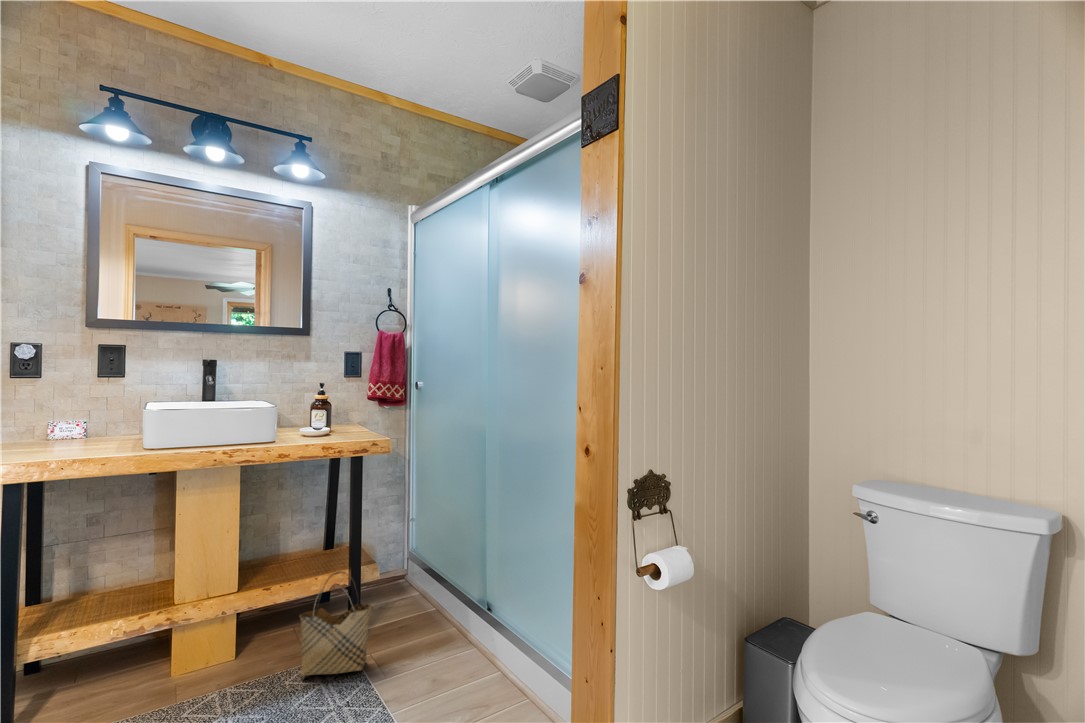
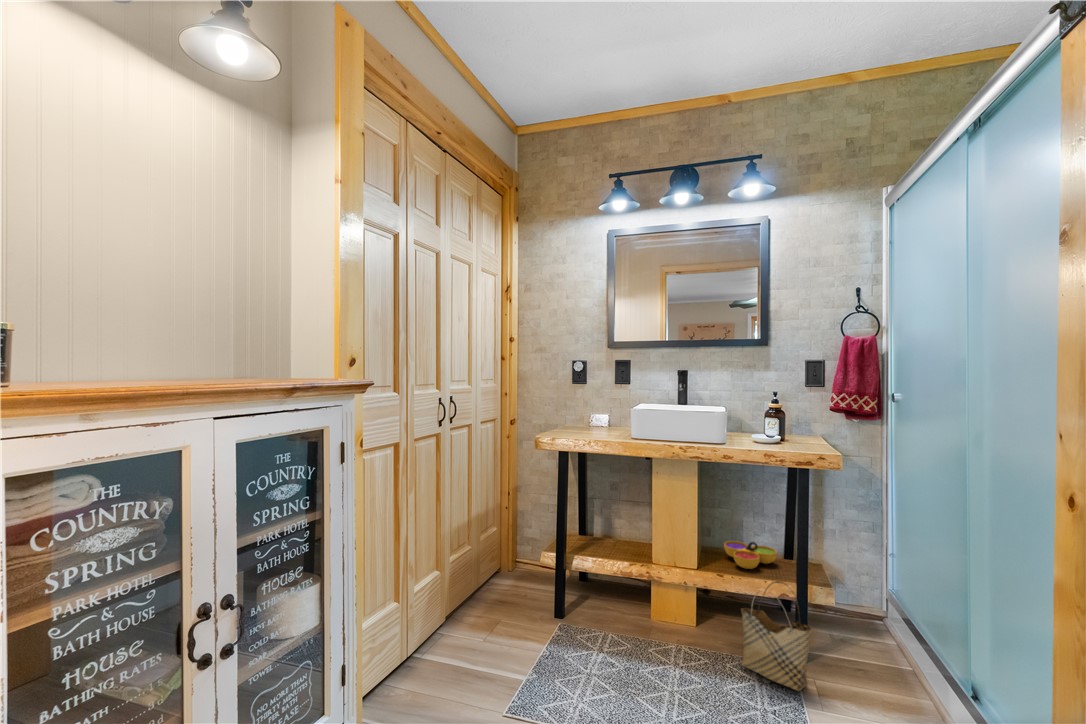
decorative bowl: none [263,543,321,574] -> present [724,541,777,569]

